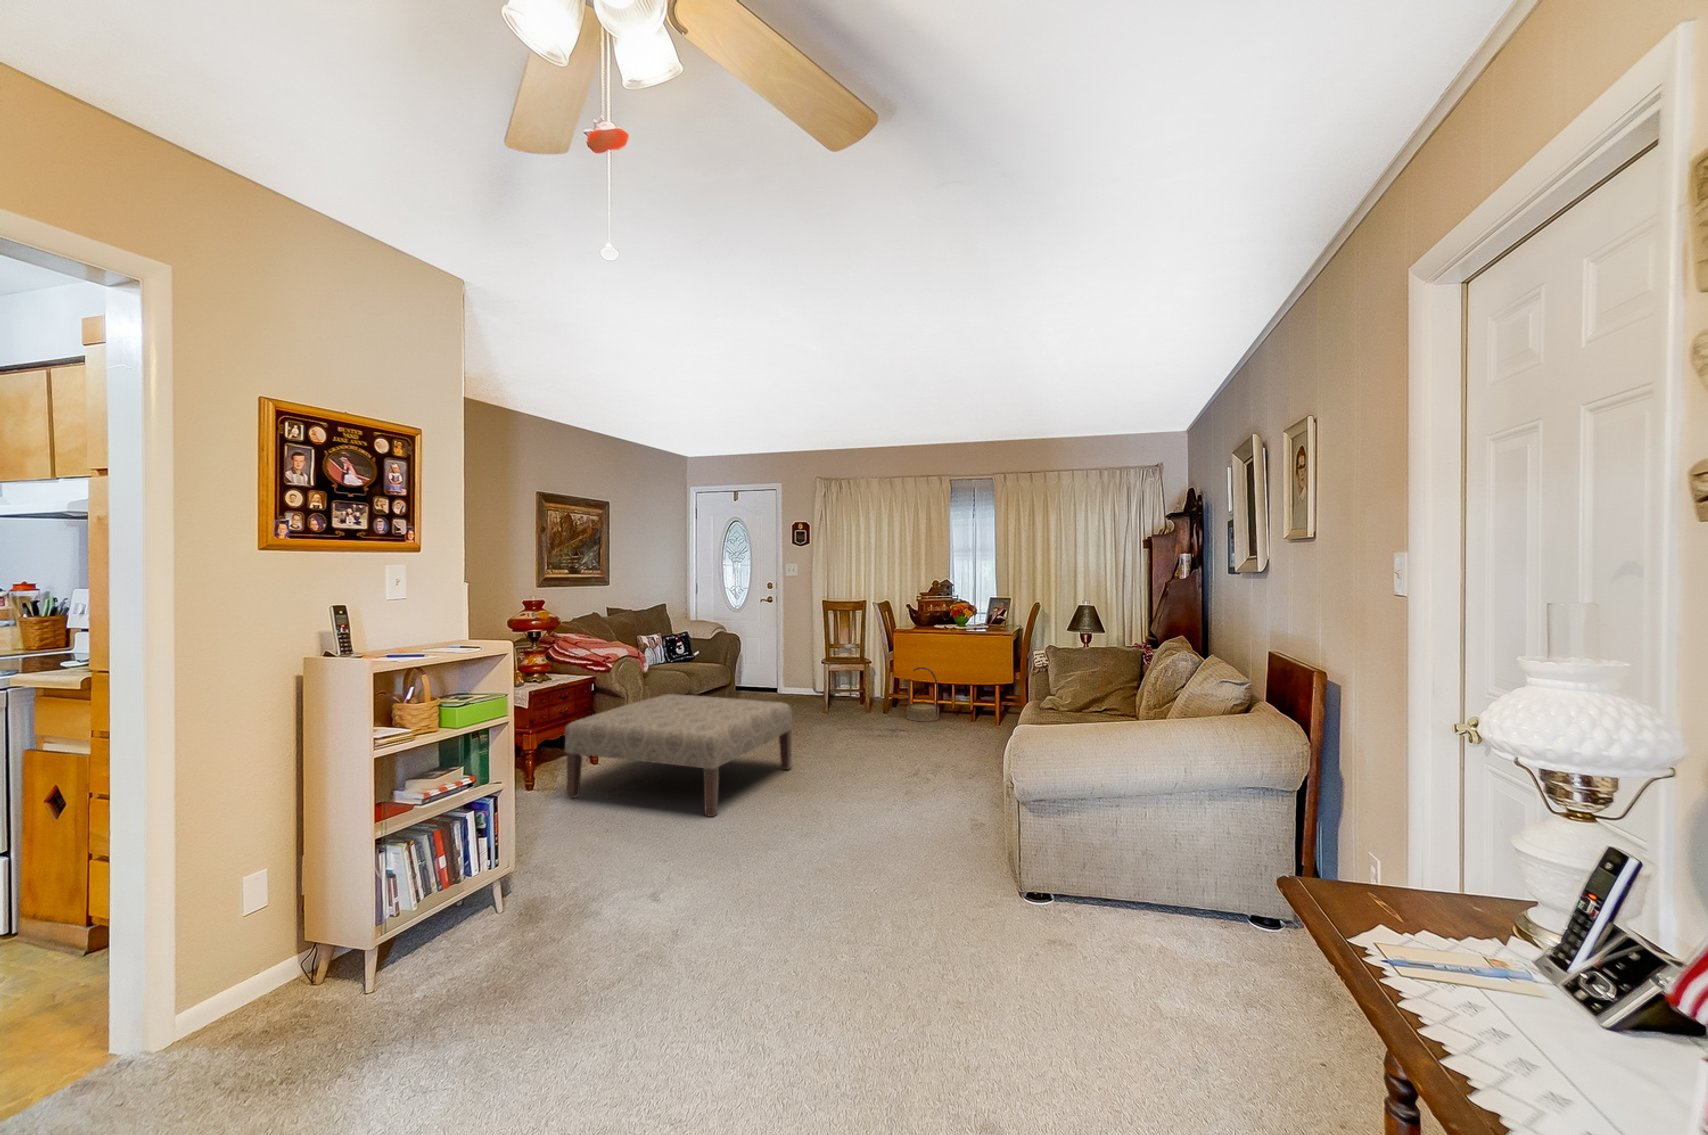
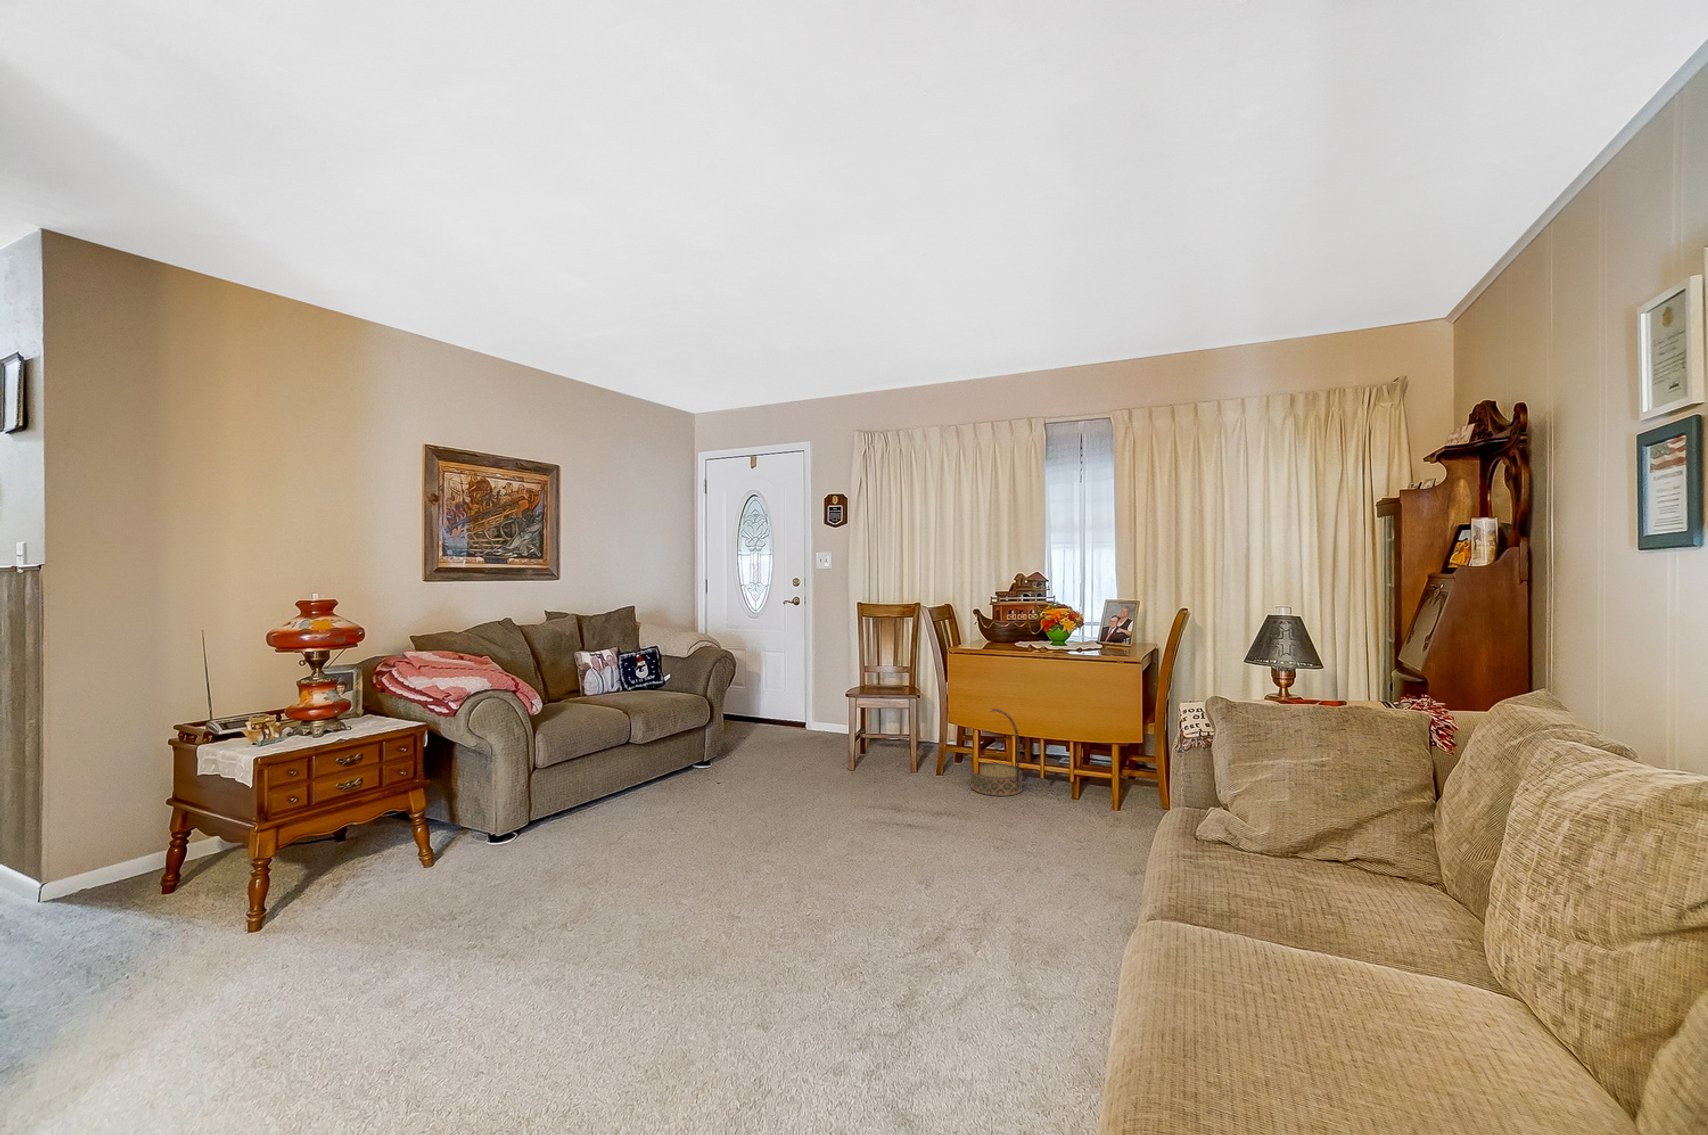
ottoman: present [565,694,793,817] -> none [299,755,733,1055]

